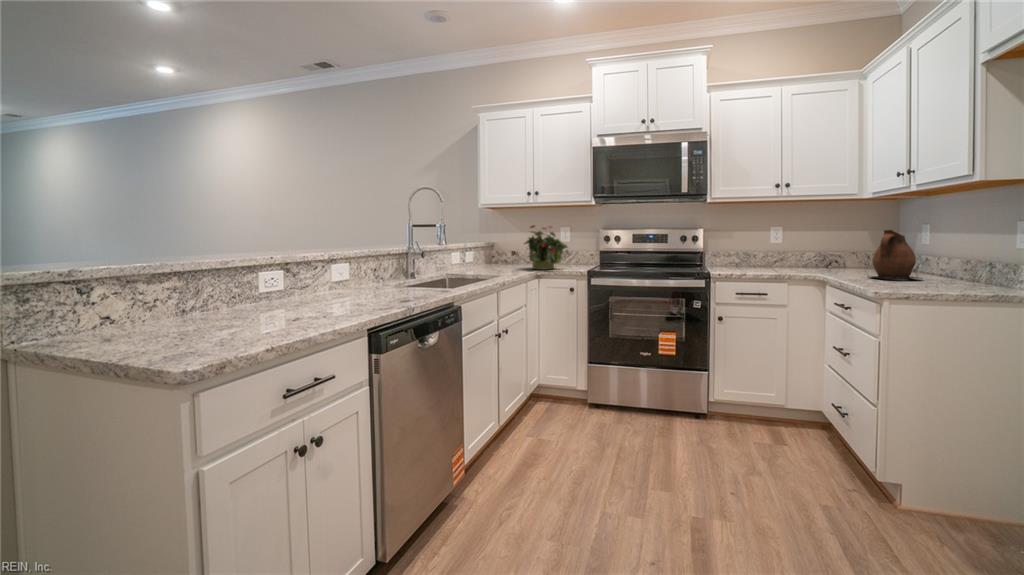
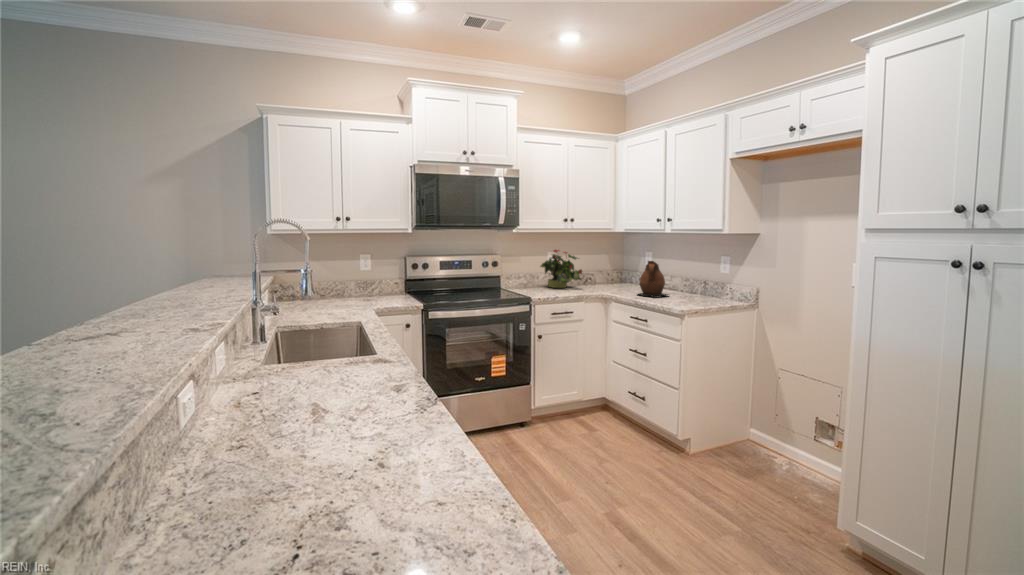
potted plant: present [525,225,569,270] -> present [540,250,582,288]

